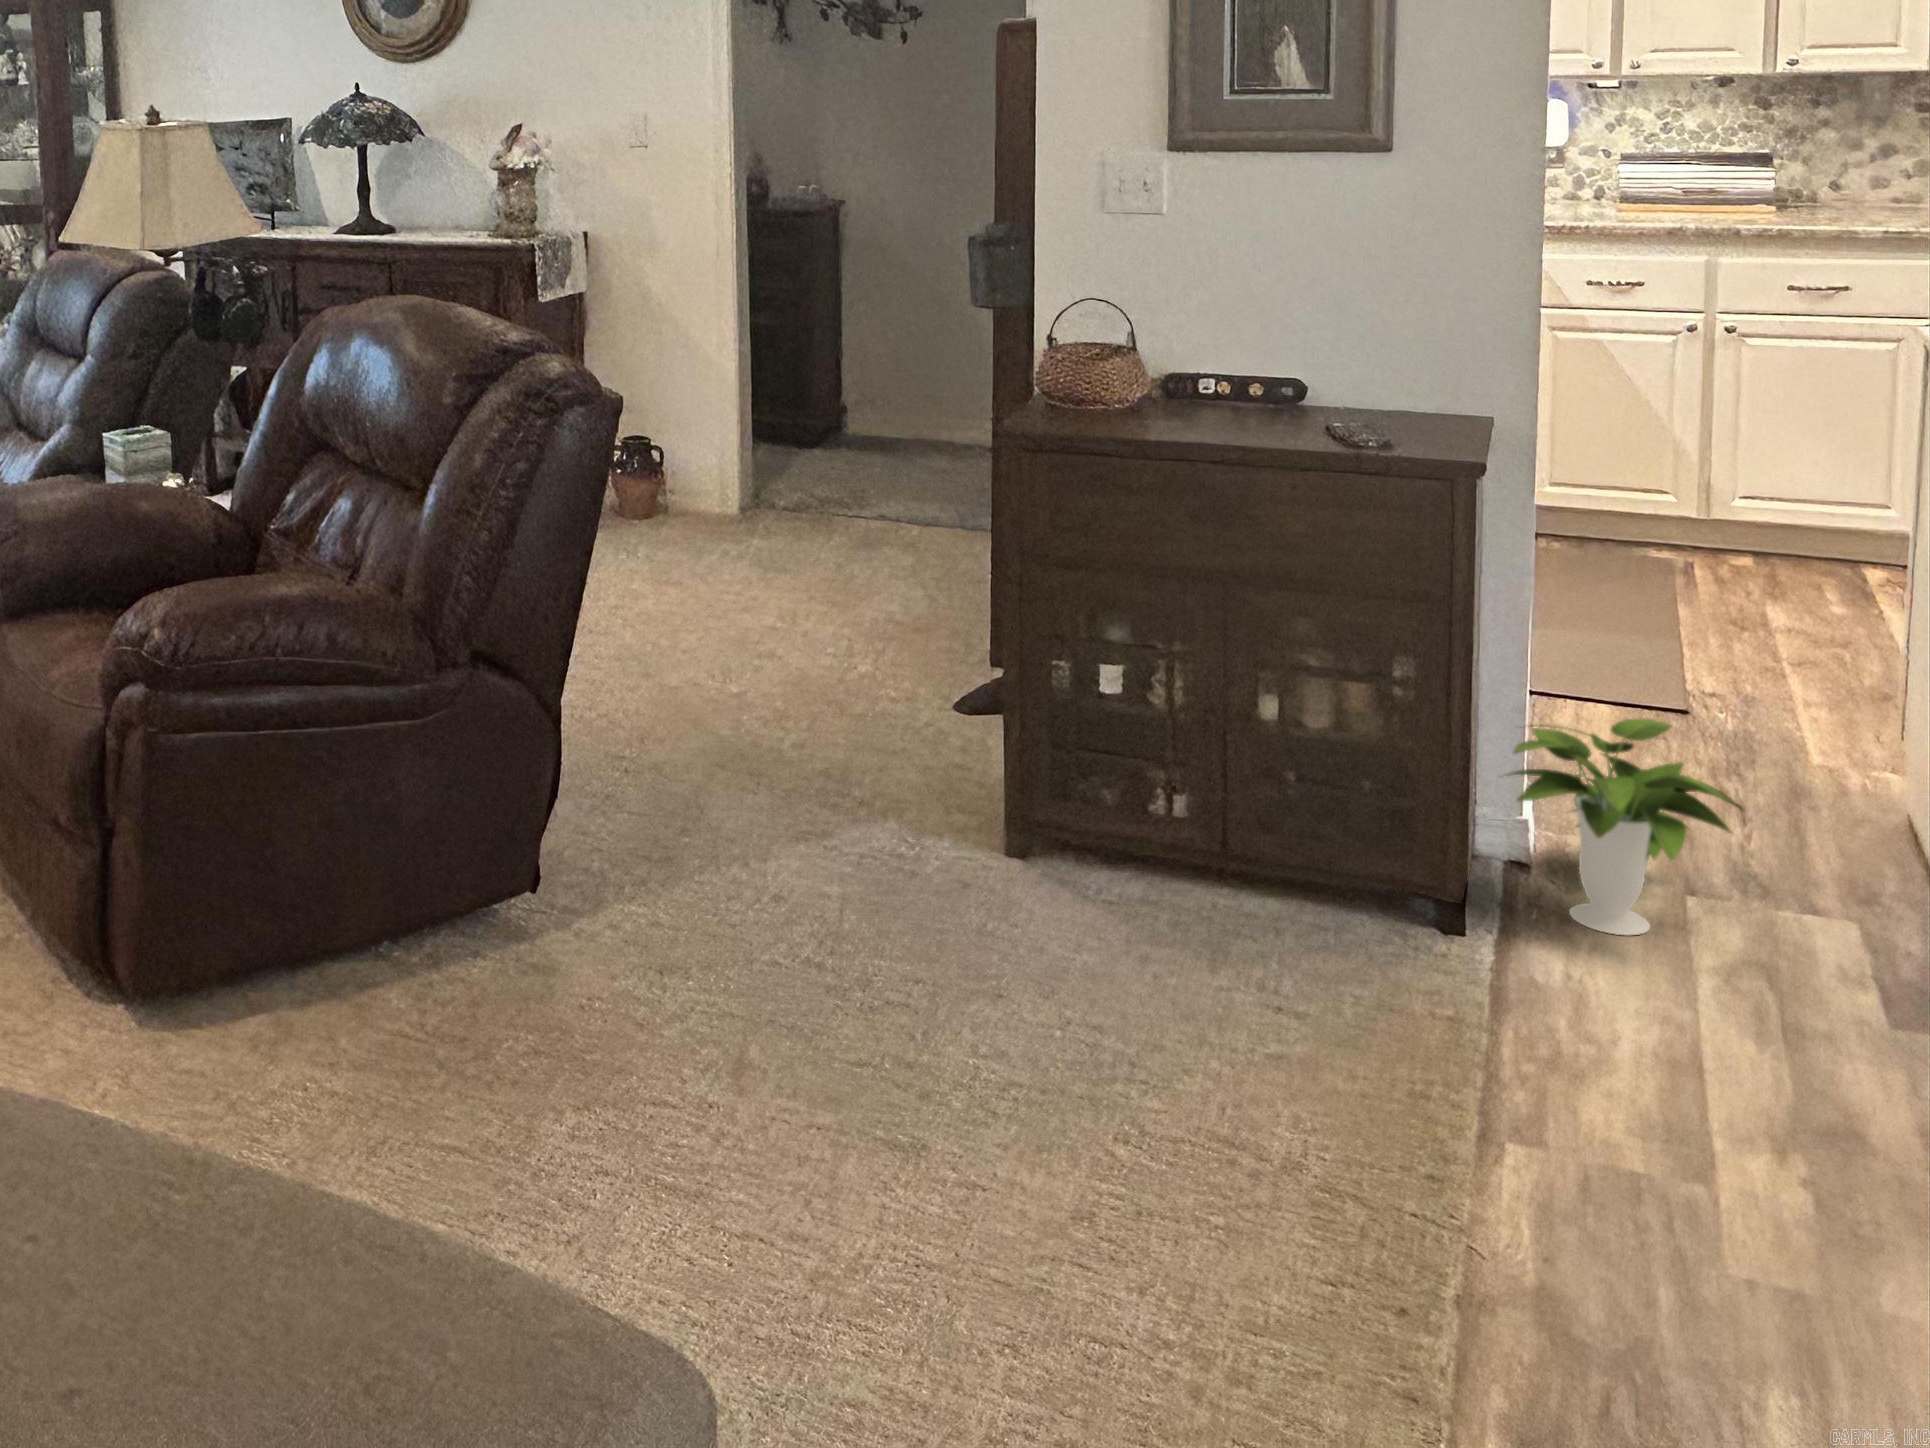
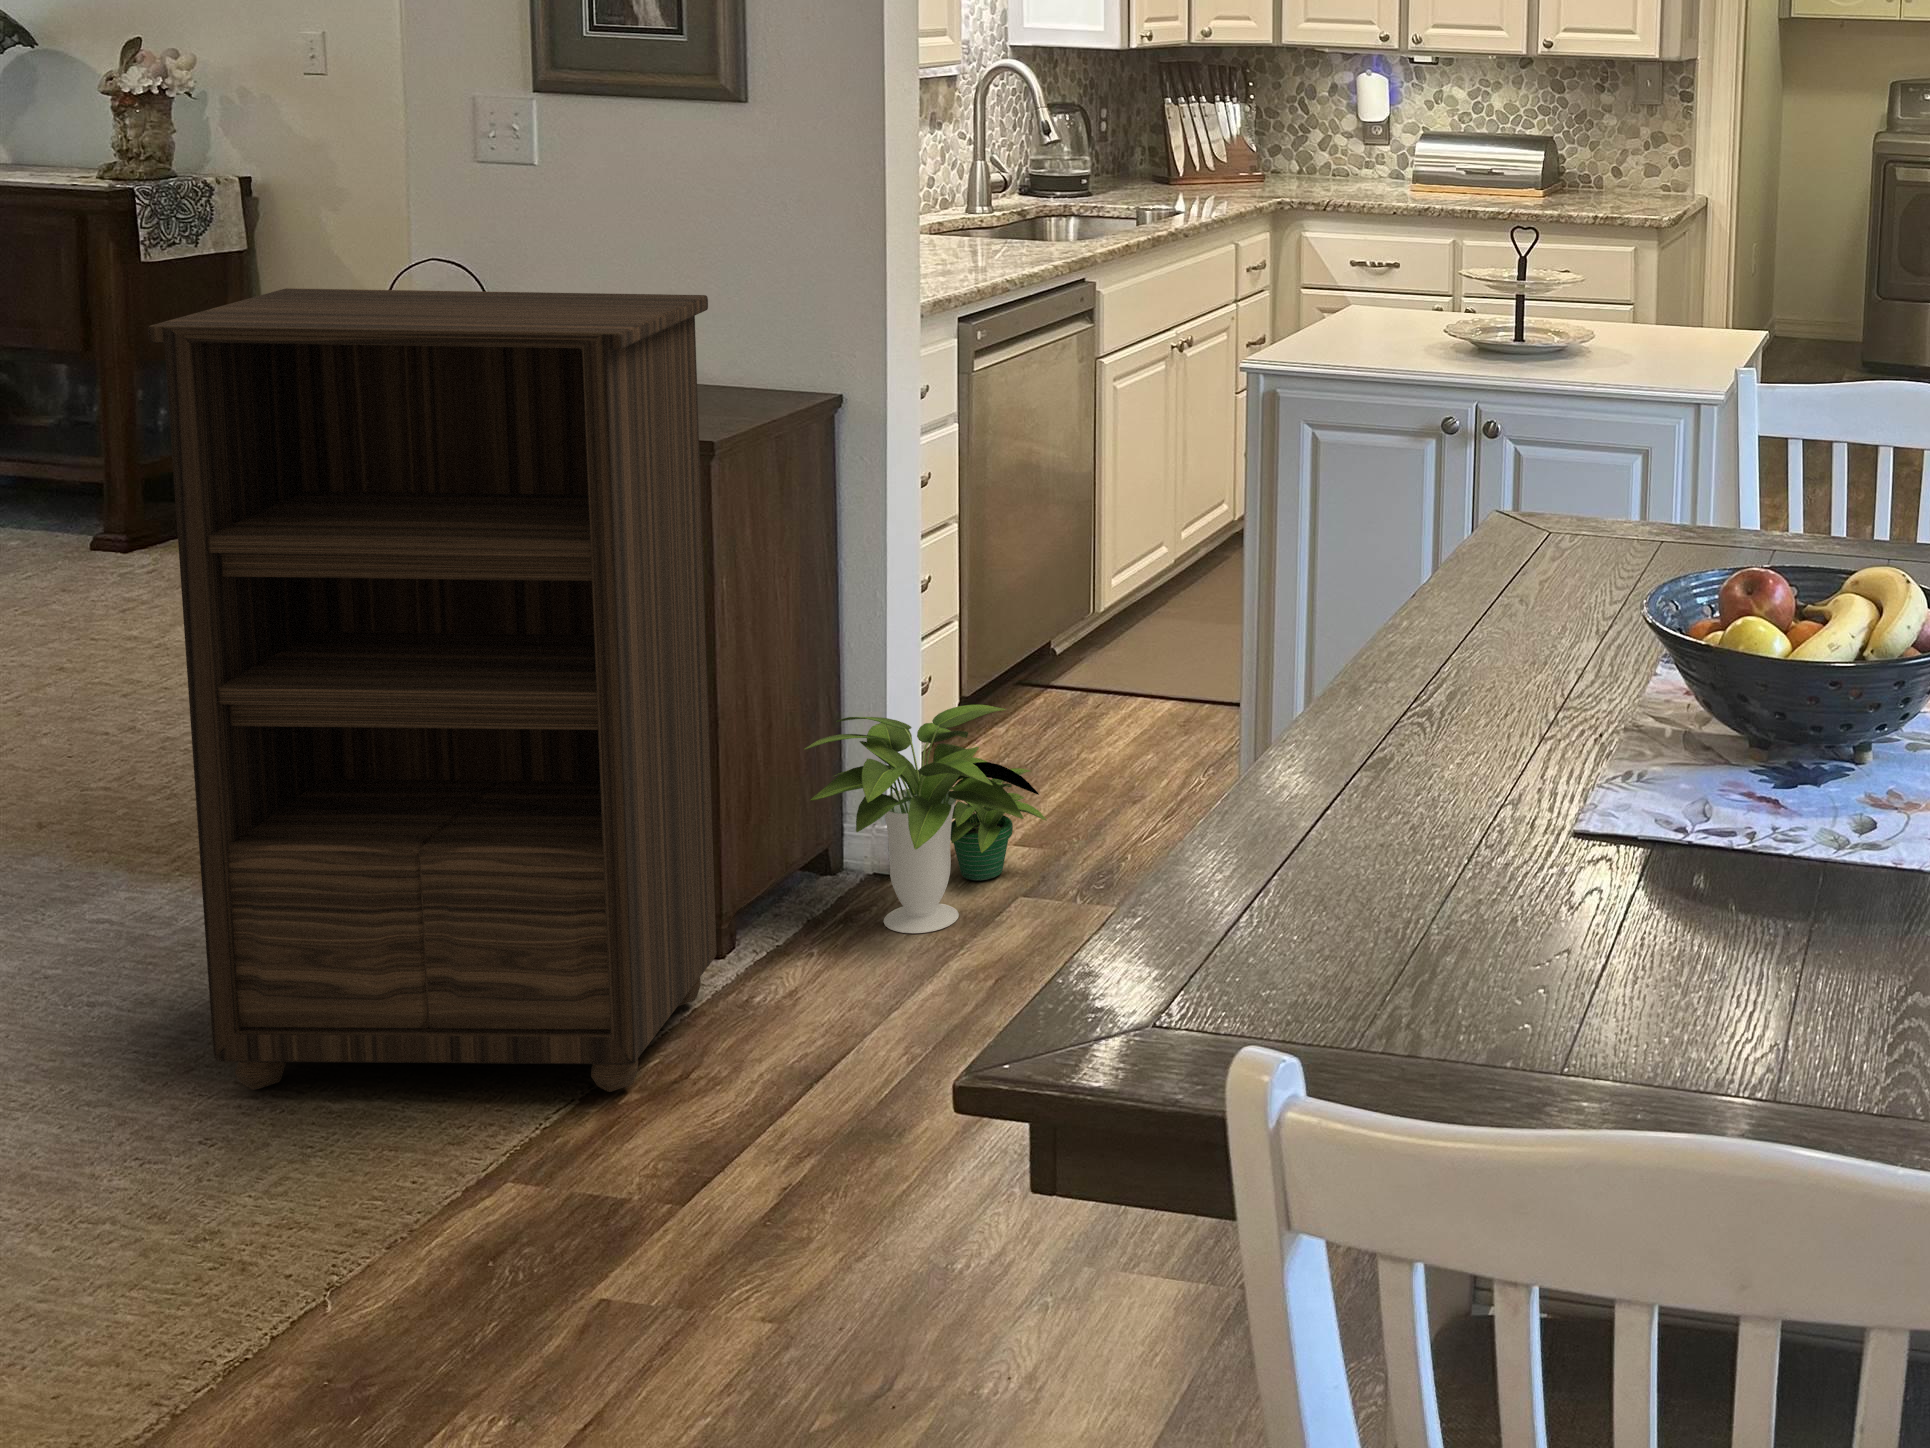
bookshelf: none [1117,330,1590,1075] -> present [148,288,717,1092]

